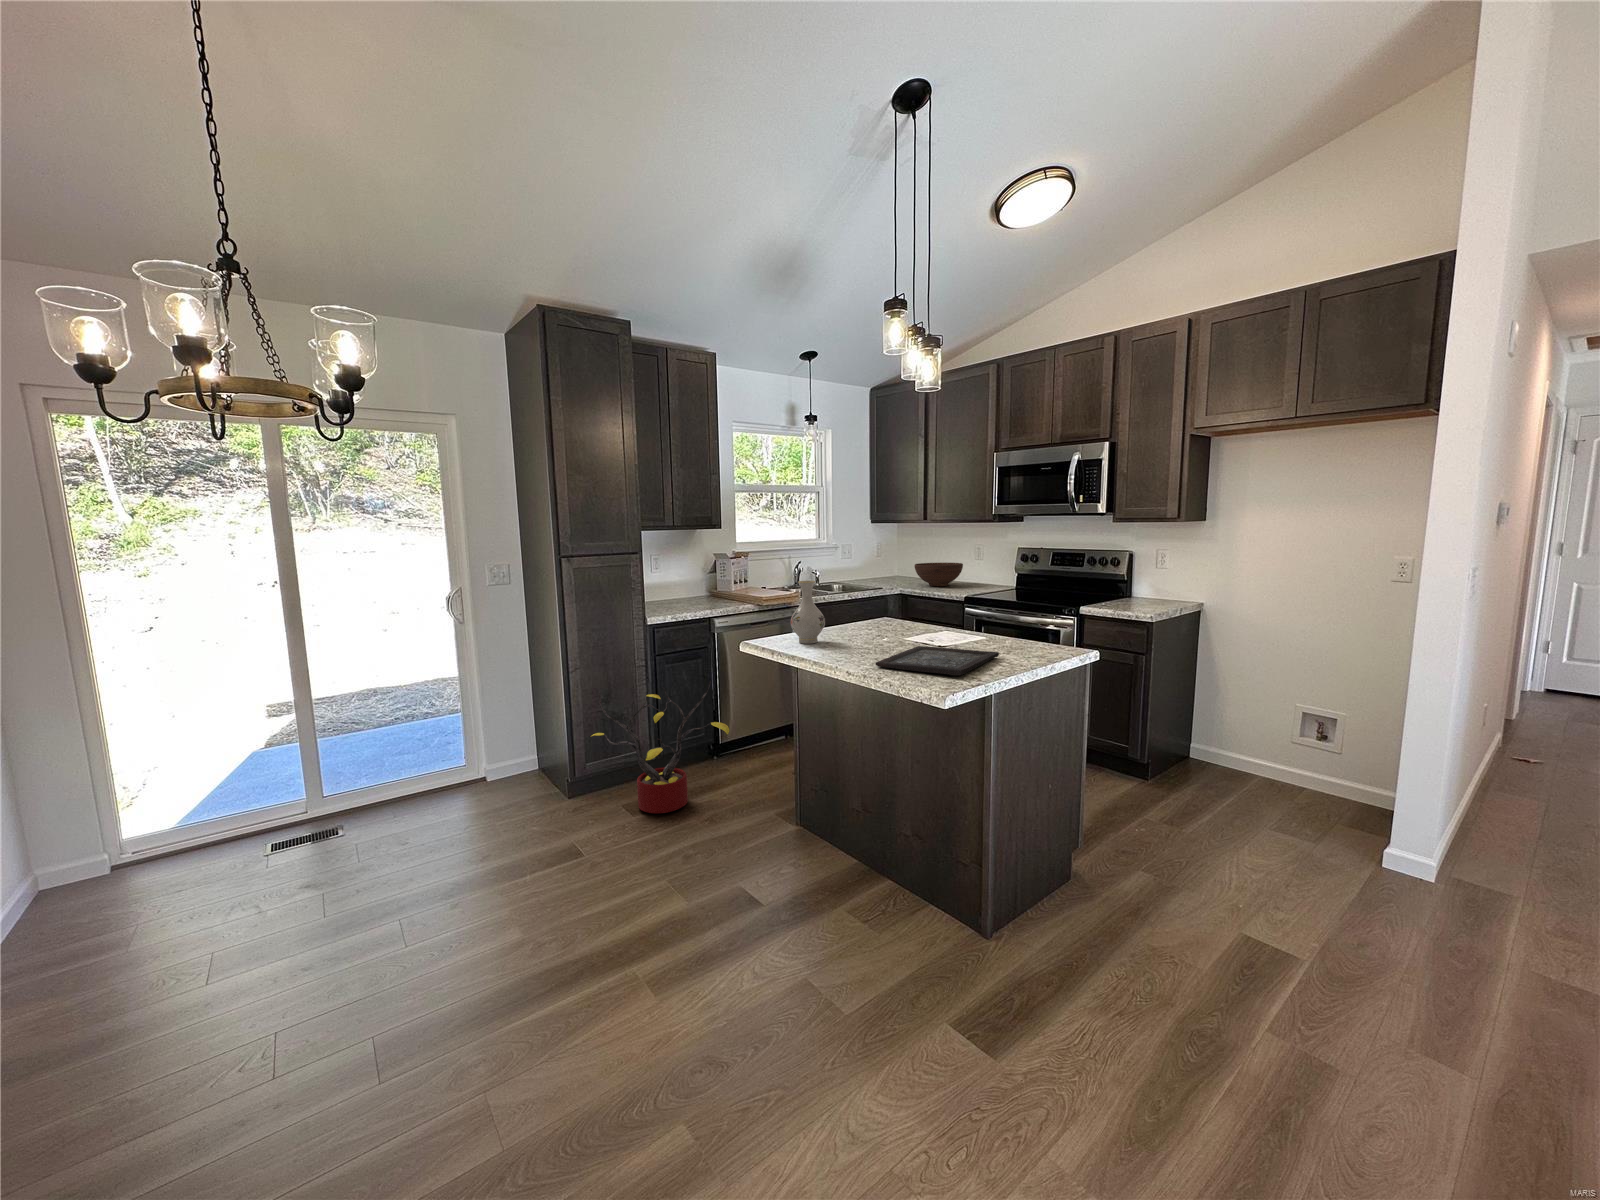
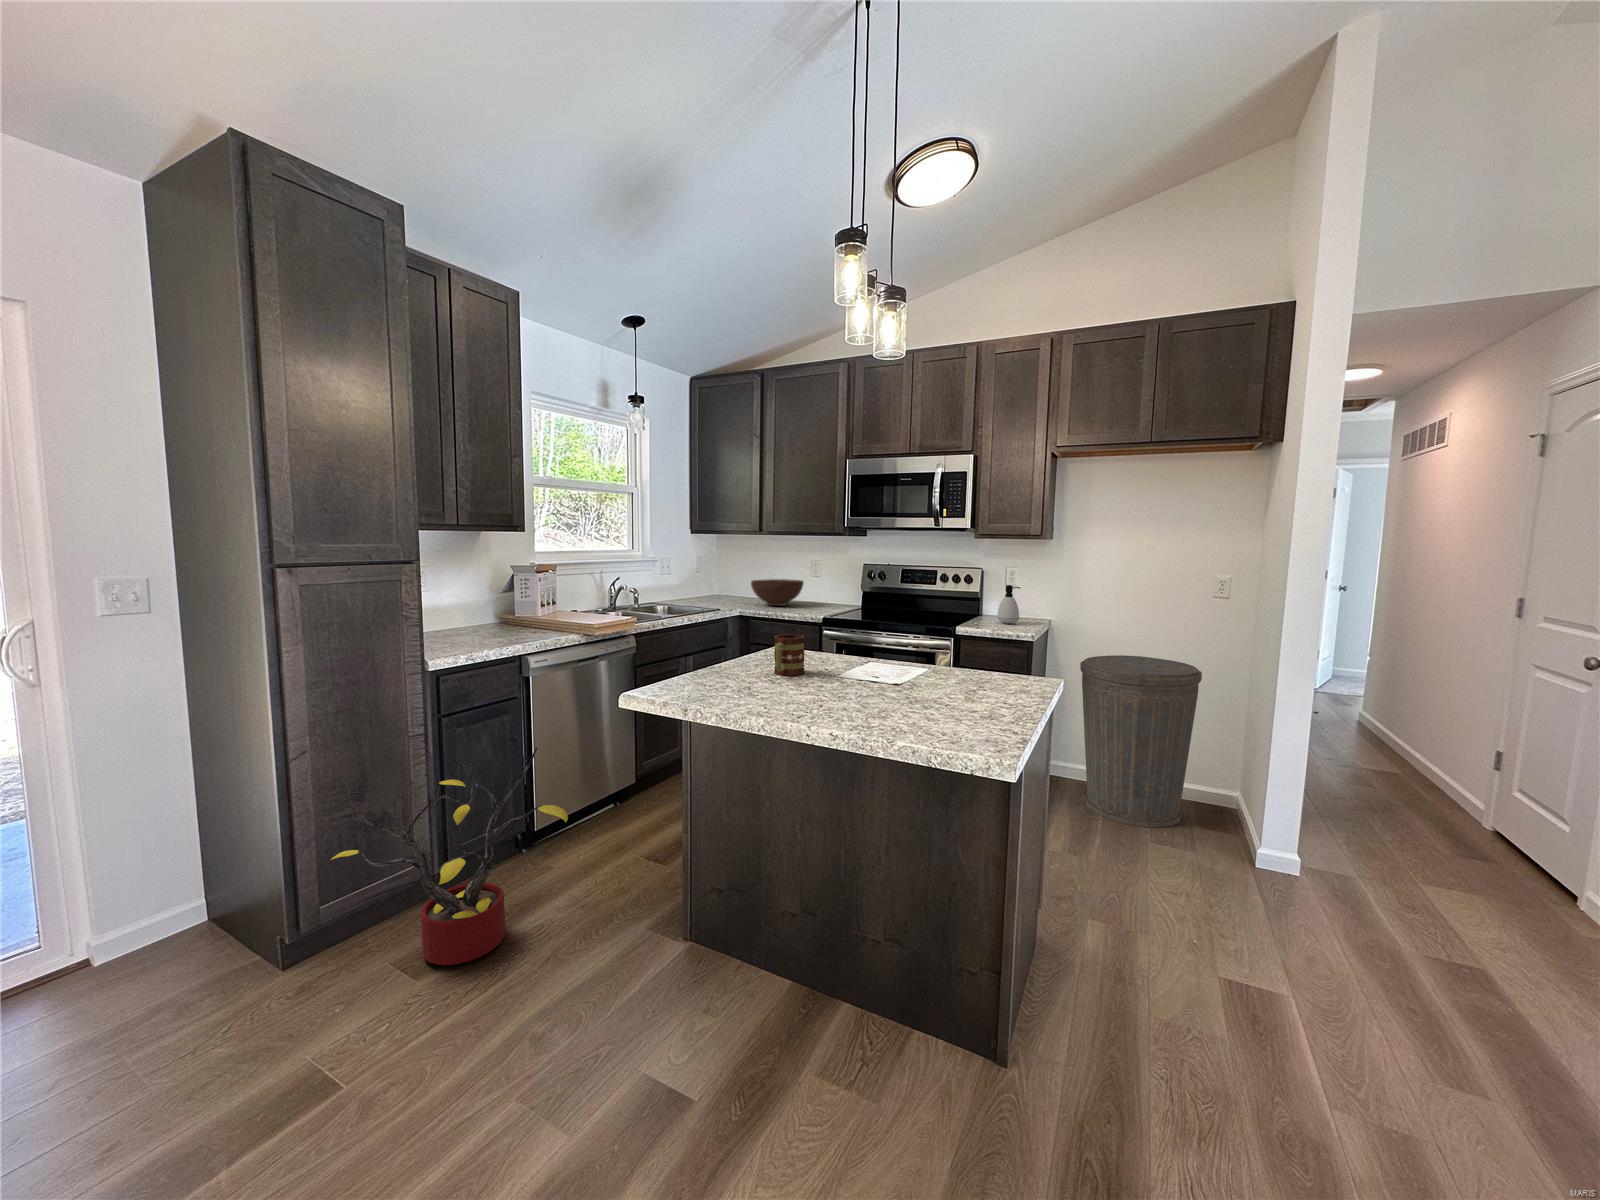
soap dispenser: none [1142,567,1166,605] -> present [997,585,1020,624]
vase: present [791,581,825,644] -> none [697,605,745,693]
mug: none [856,605,885,636] -> present [774,634,805,675]
trash can: none [1217,640,1357,818] -> present [1080,655,1202,827]
tray: present [875,646,999,676] -> none [862,689,994,733]

